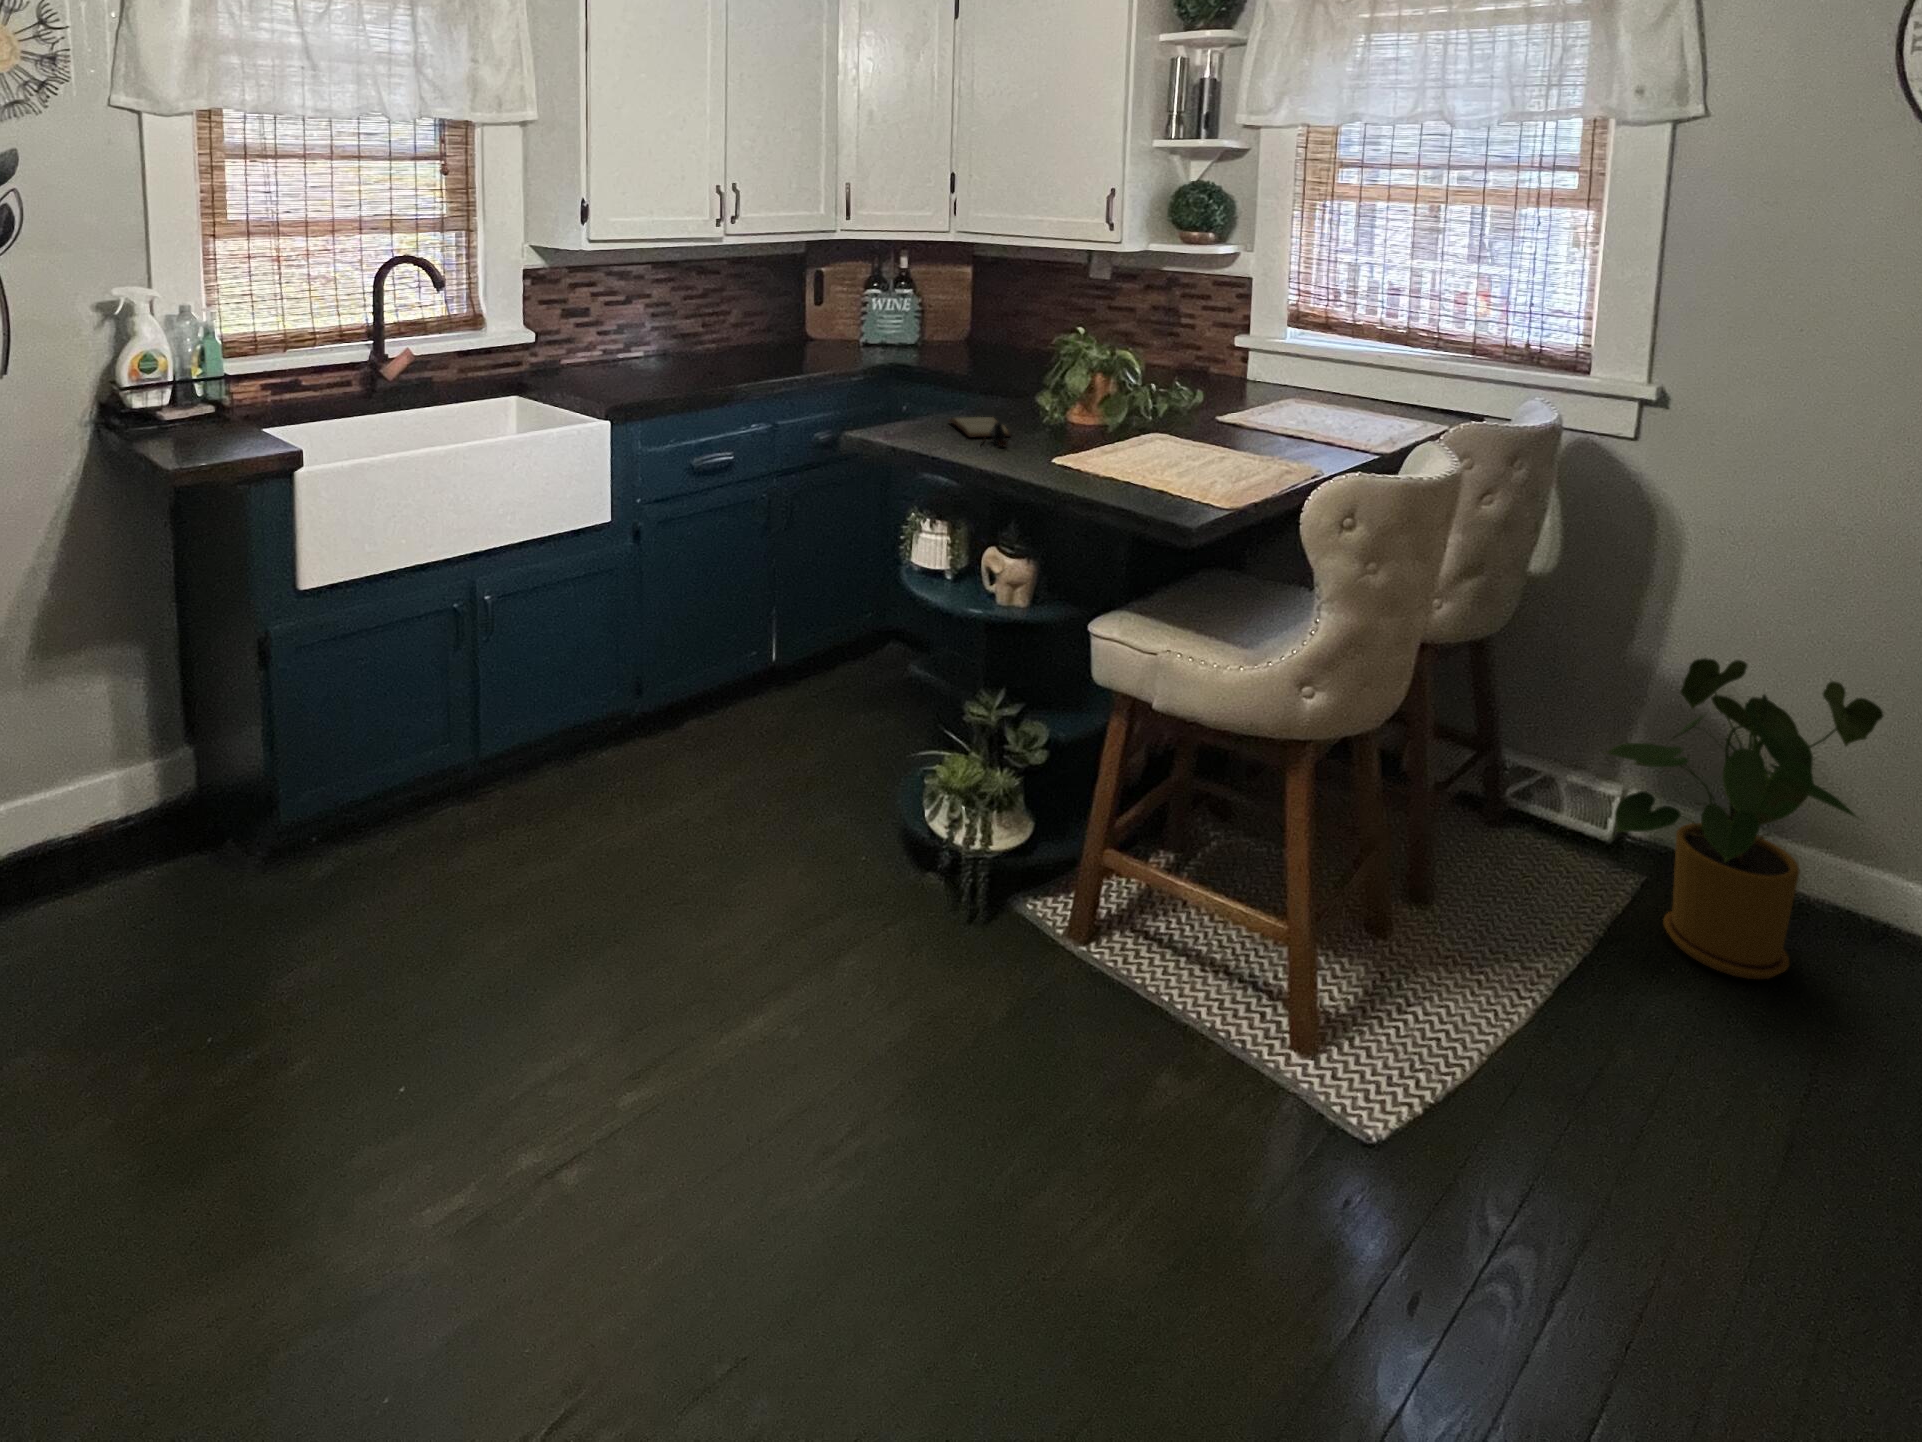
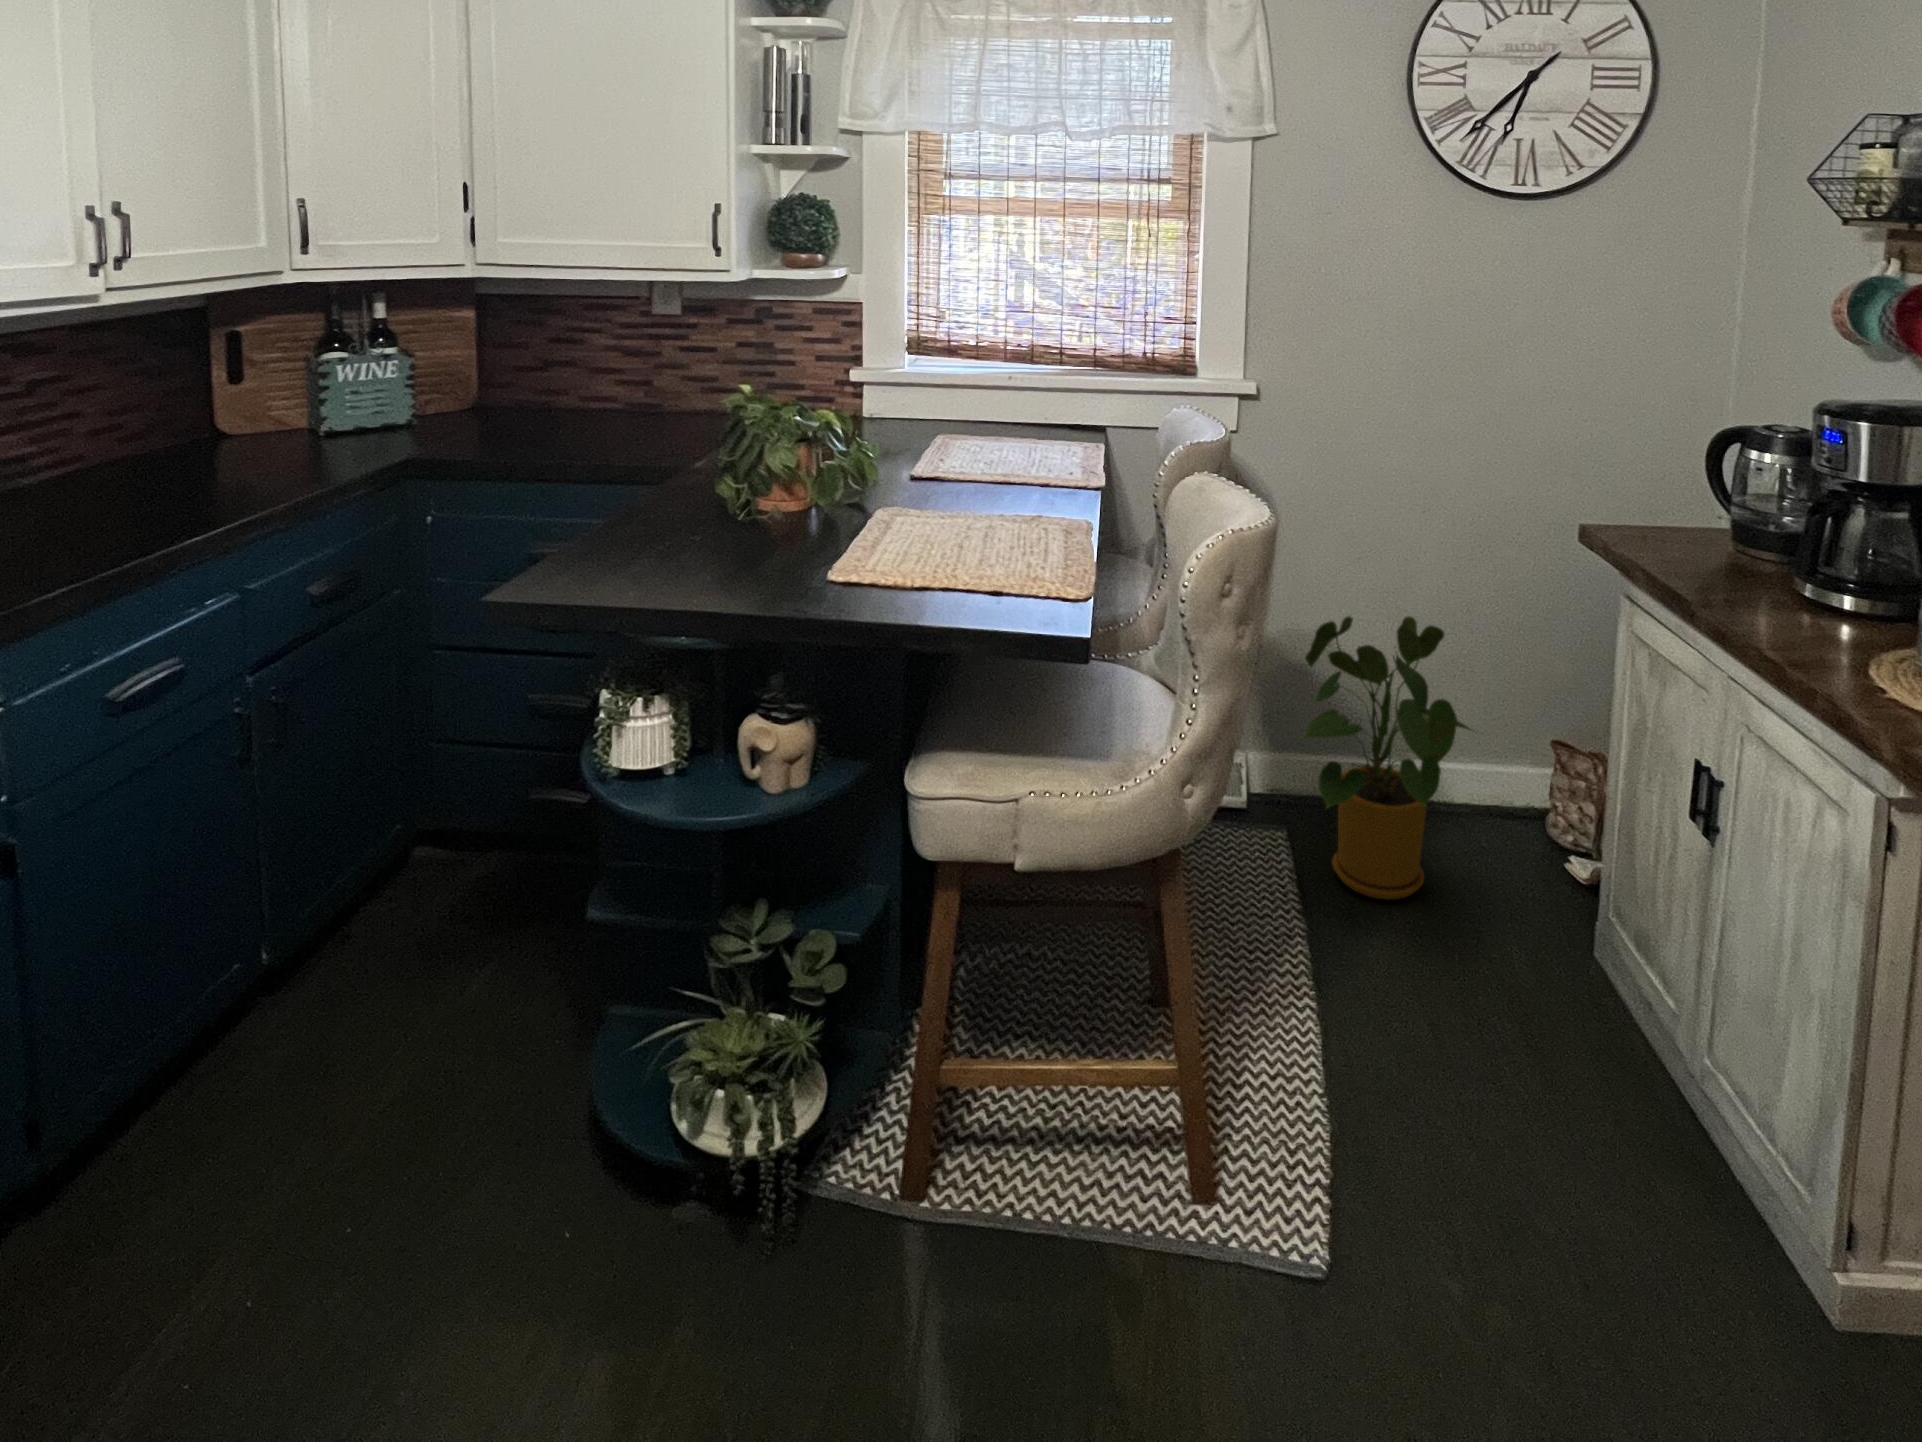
book: present [949,417,1010,446] -> none [606,525,736,574]

